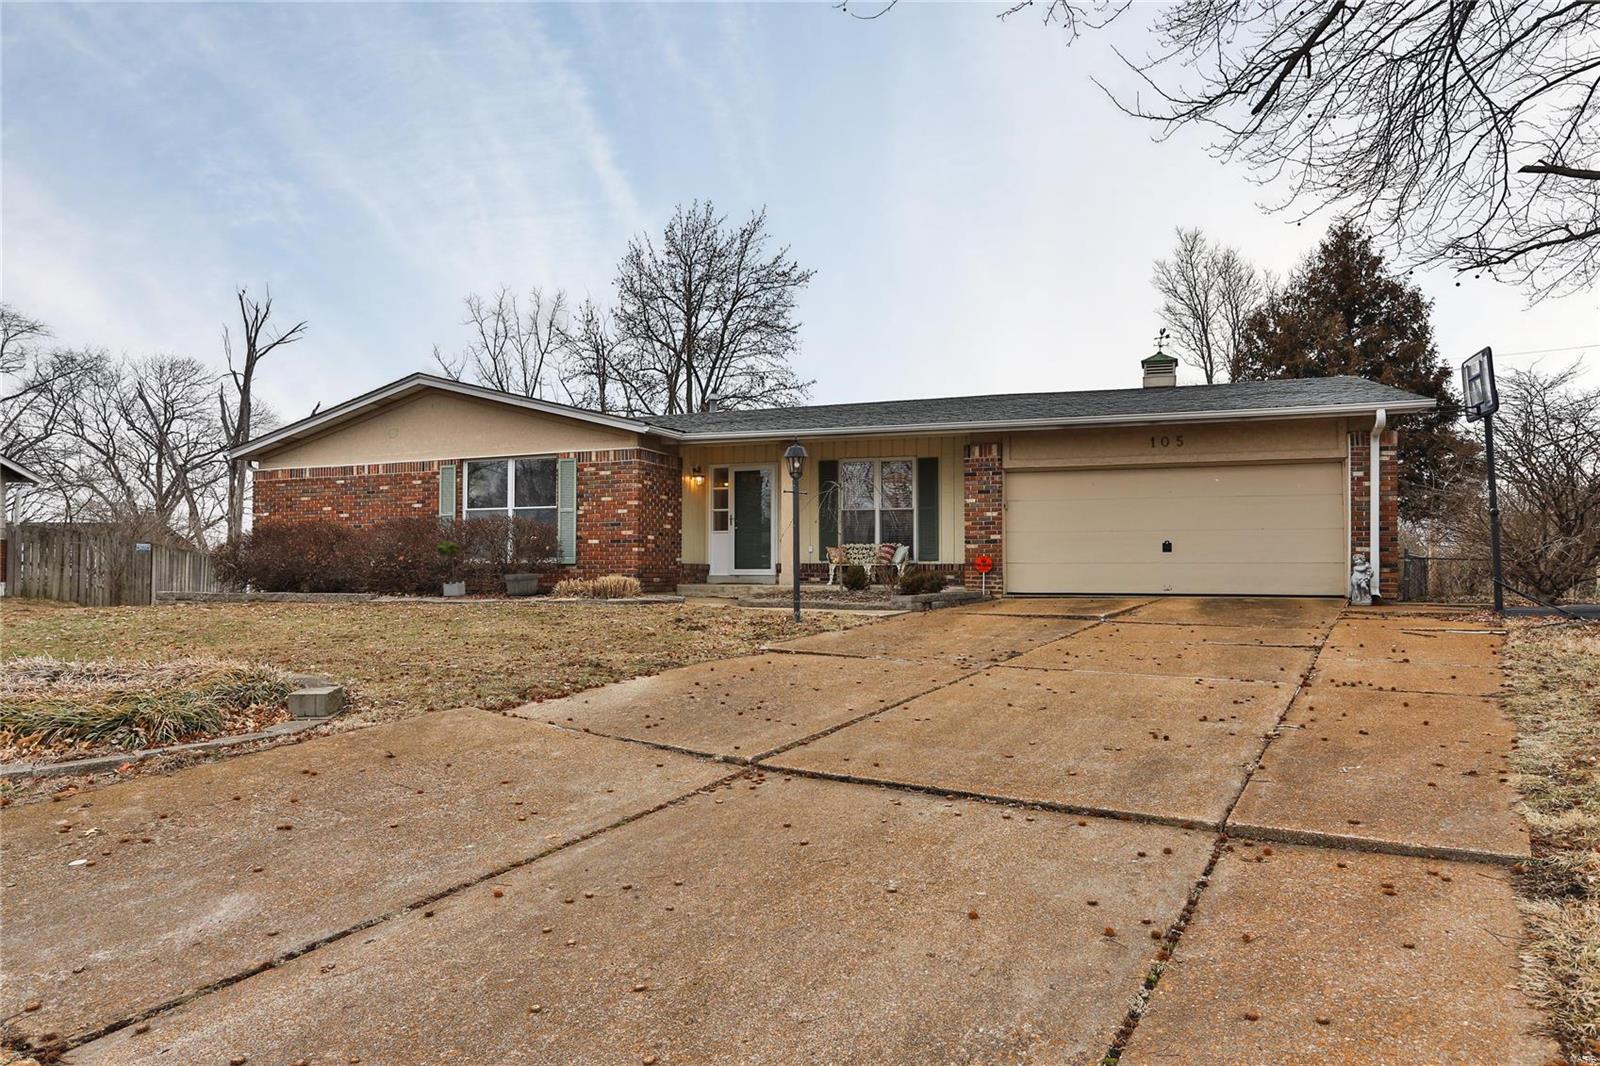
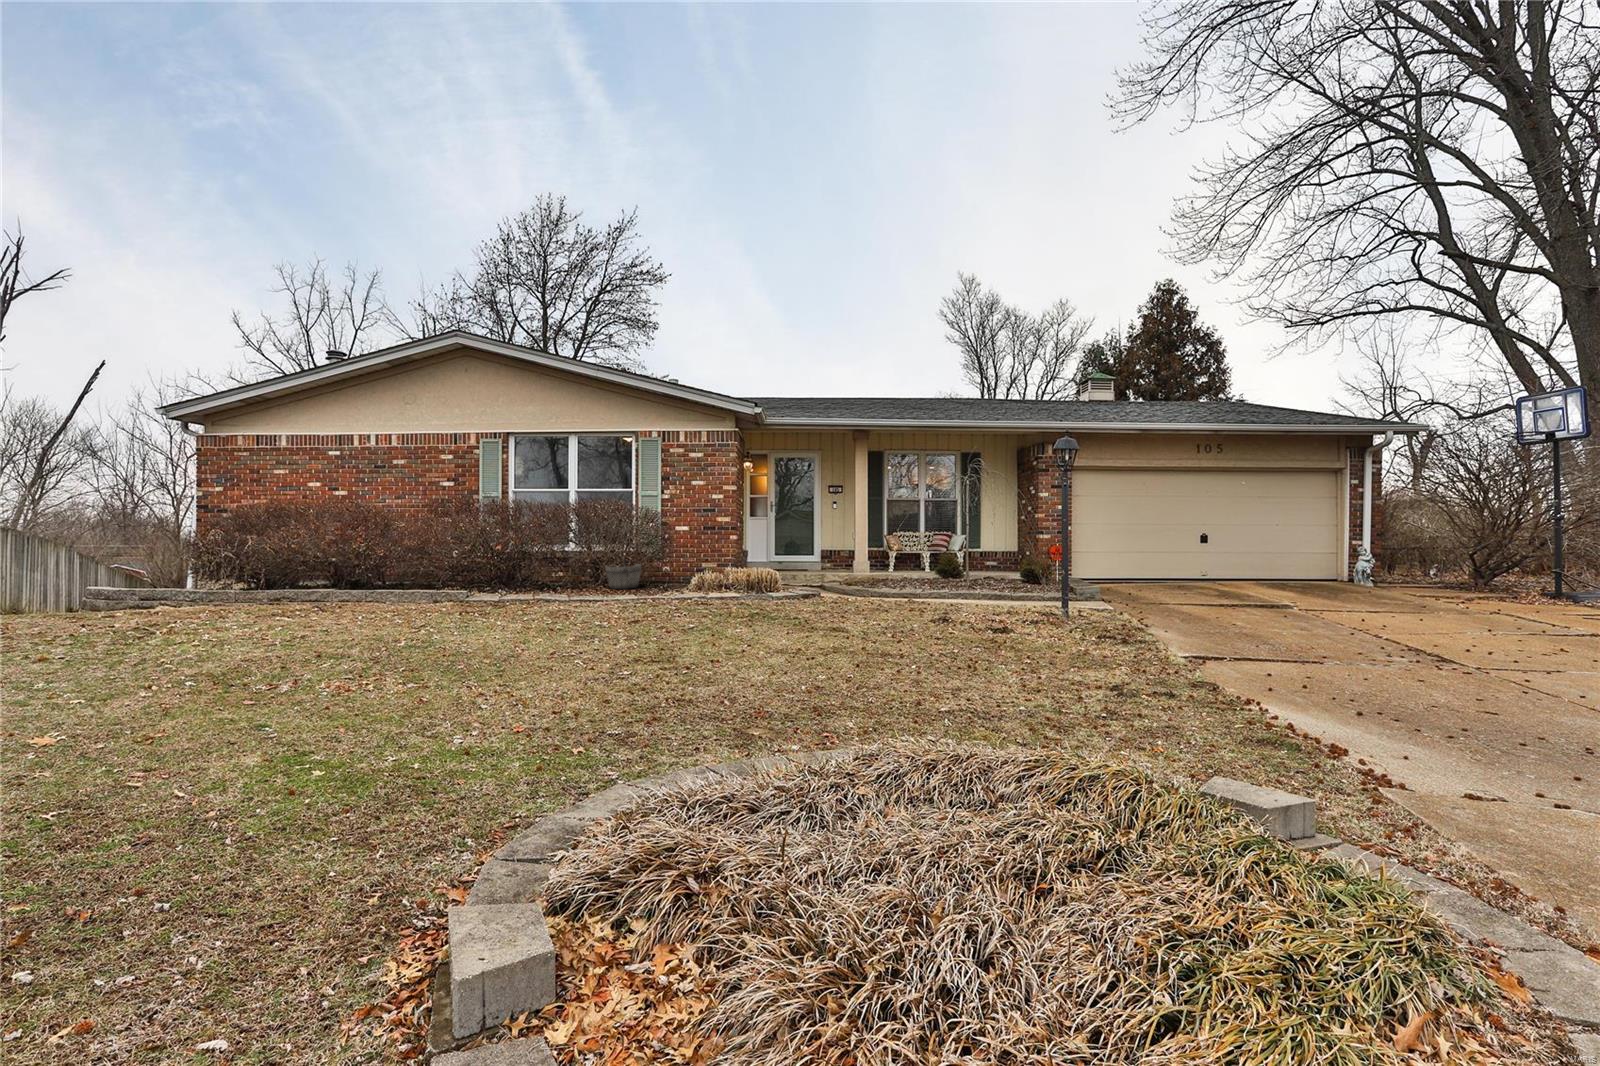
potted tree: present [438,541,465,596] -> none [526,527,555,591]

